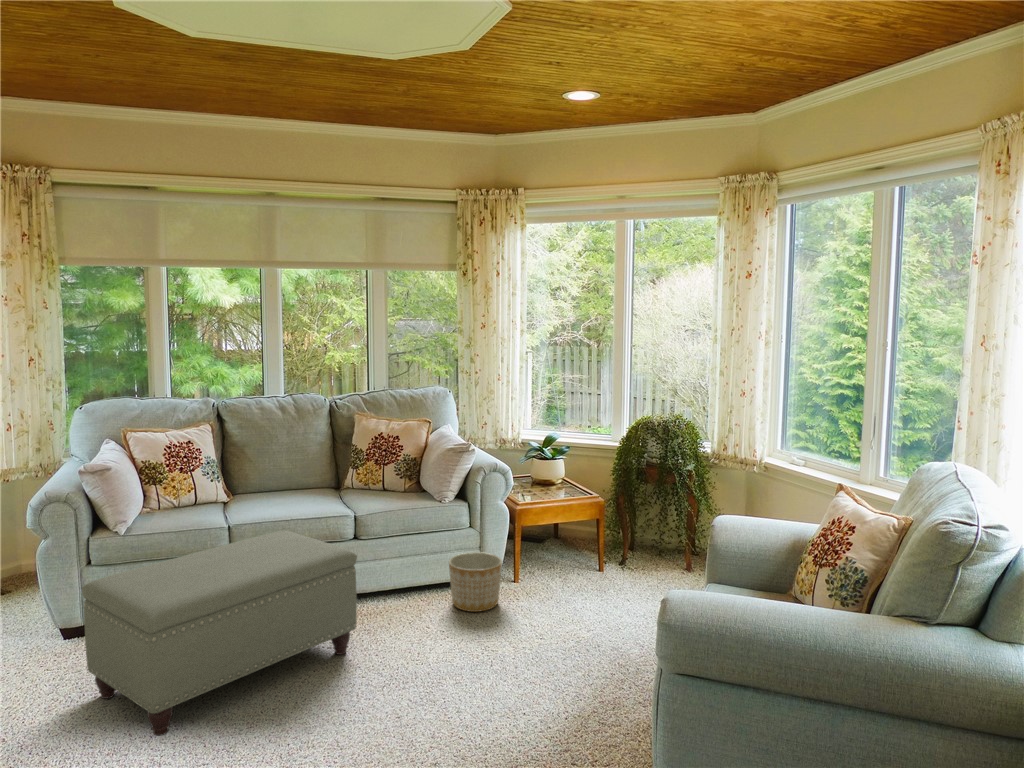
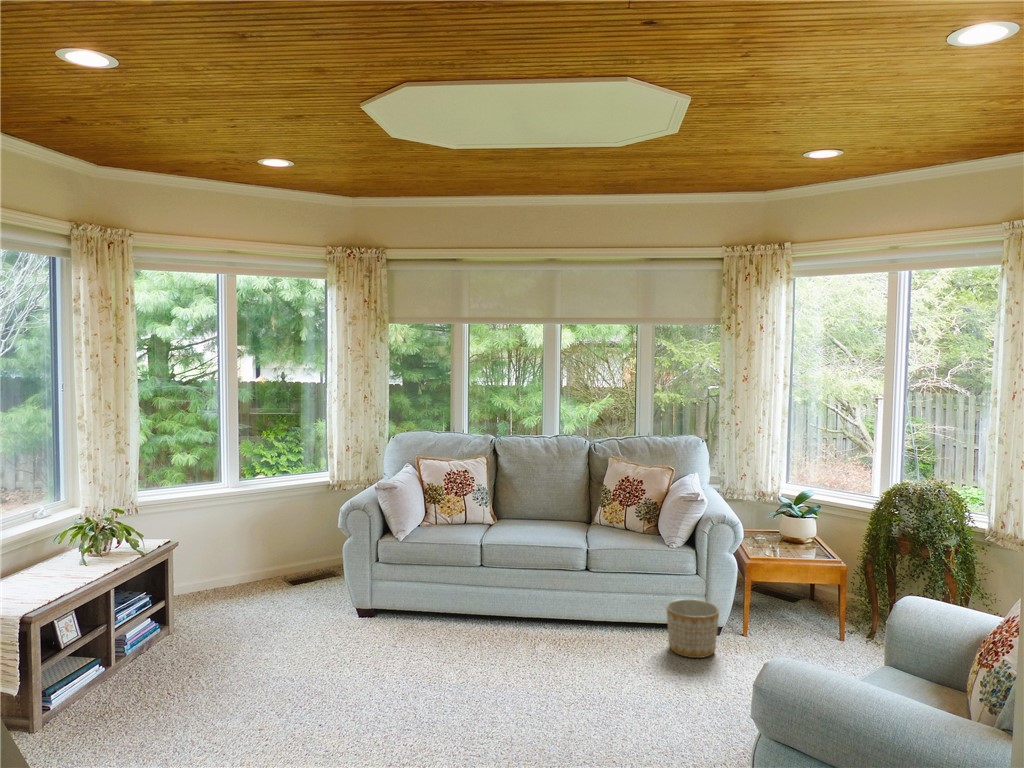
ottoman: present [82,531,357,736] -> none [357,553,564,699]

